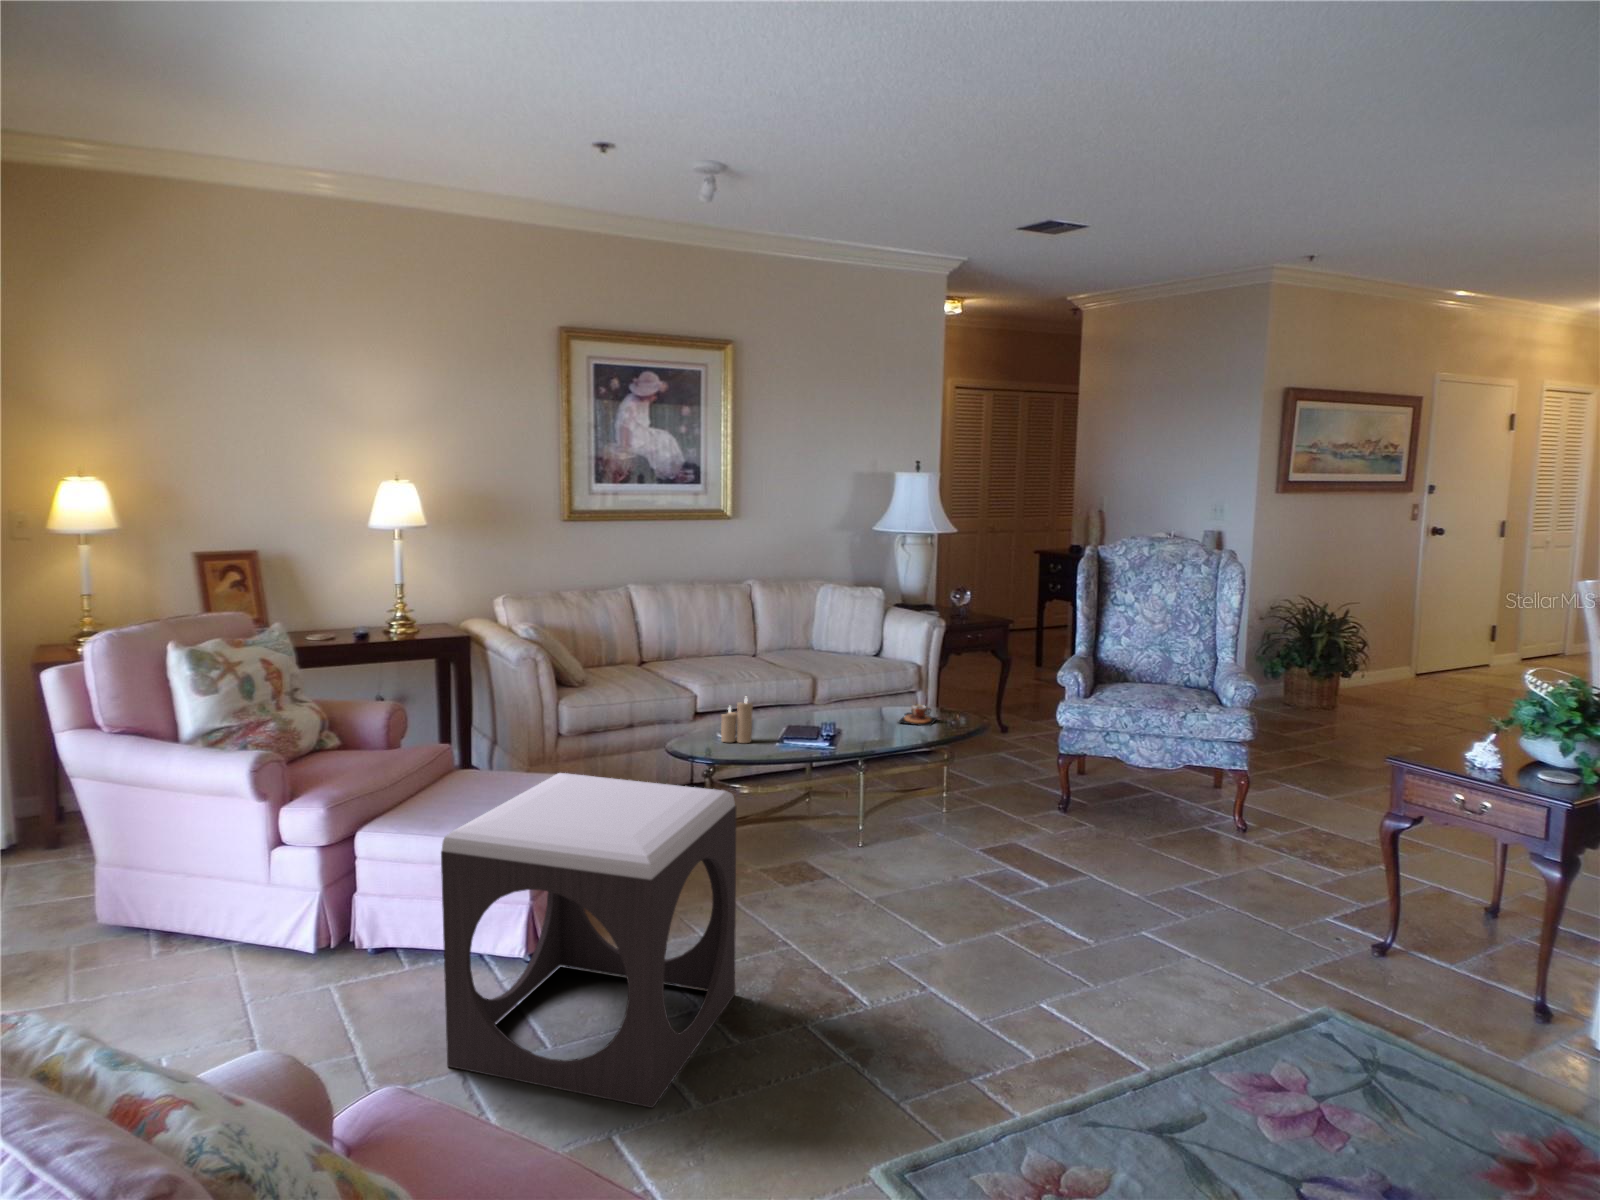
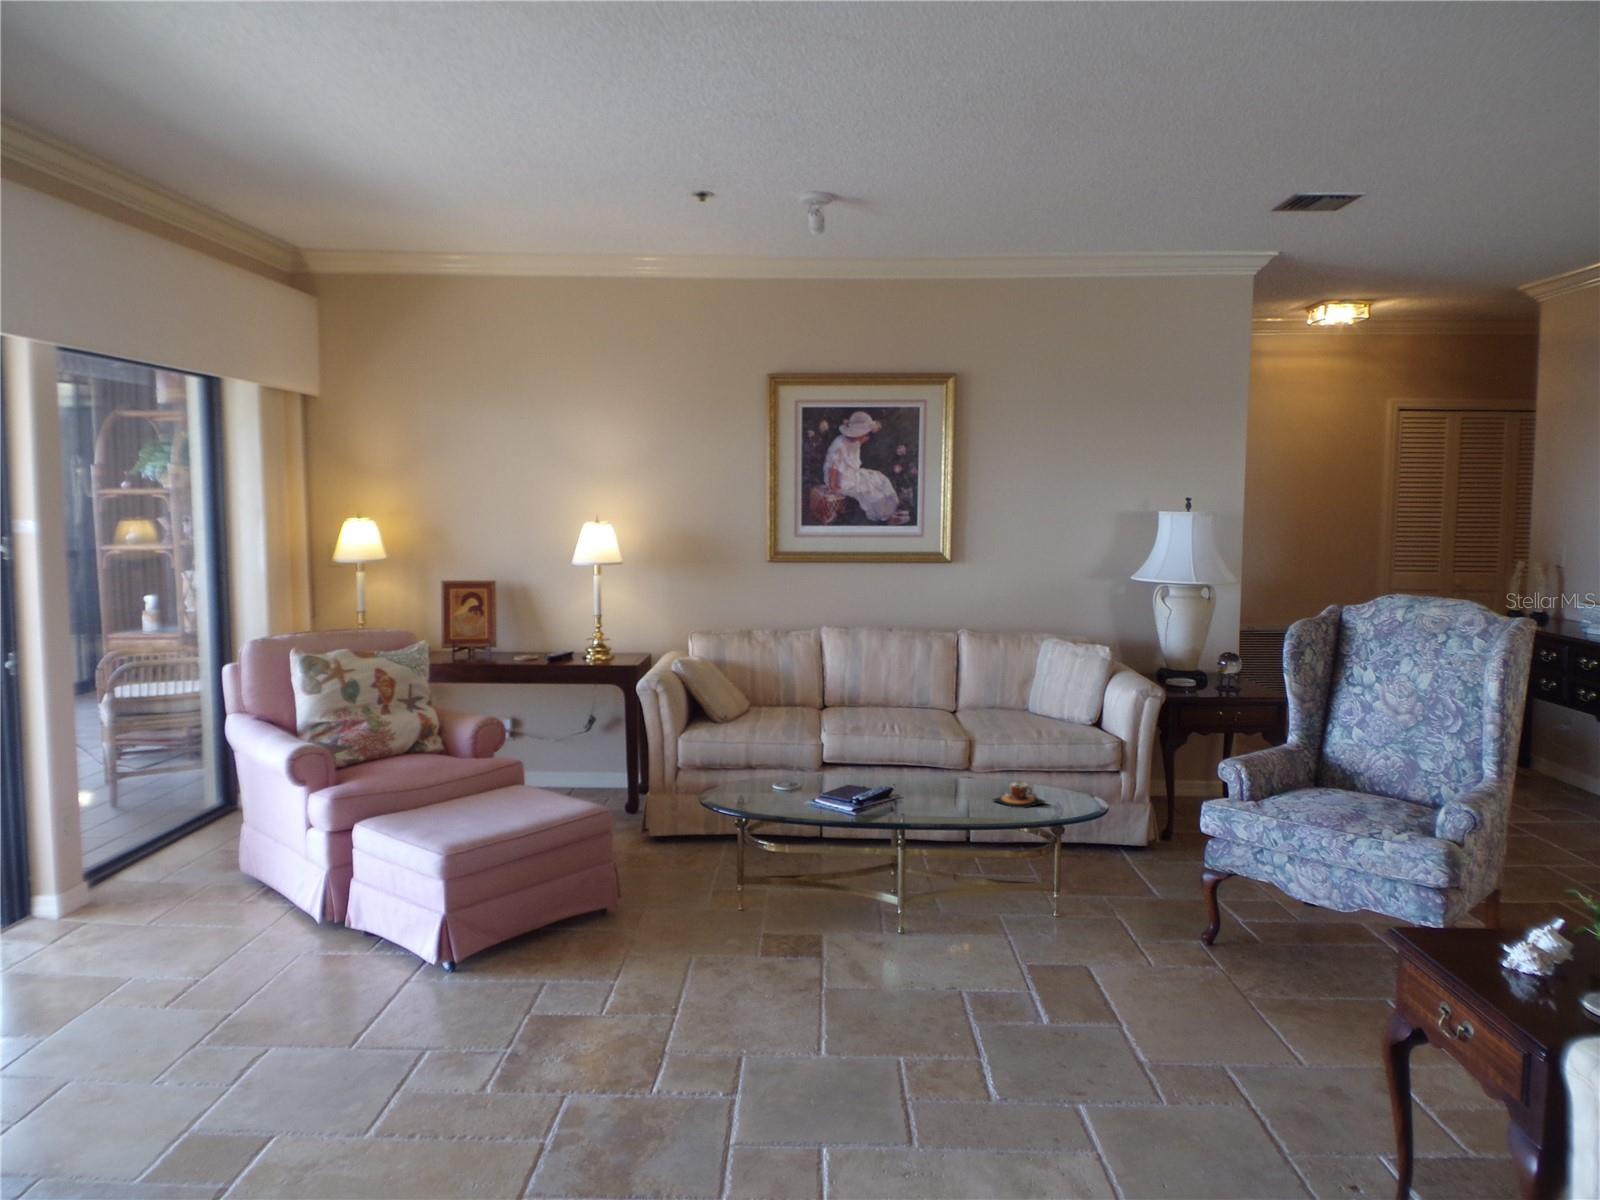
candle: present [721,698,753,743] -> none [770,746,801,797]
footstool: present [441,773,736,1108] -> none [281,784,559,1100]

